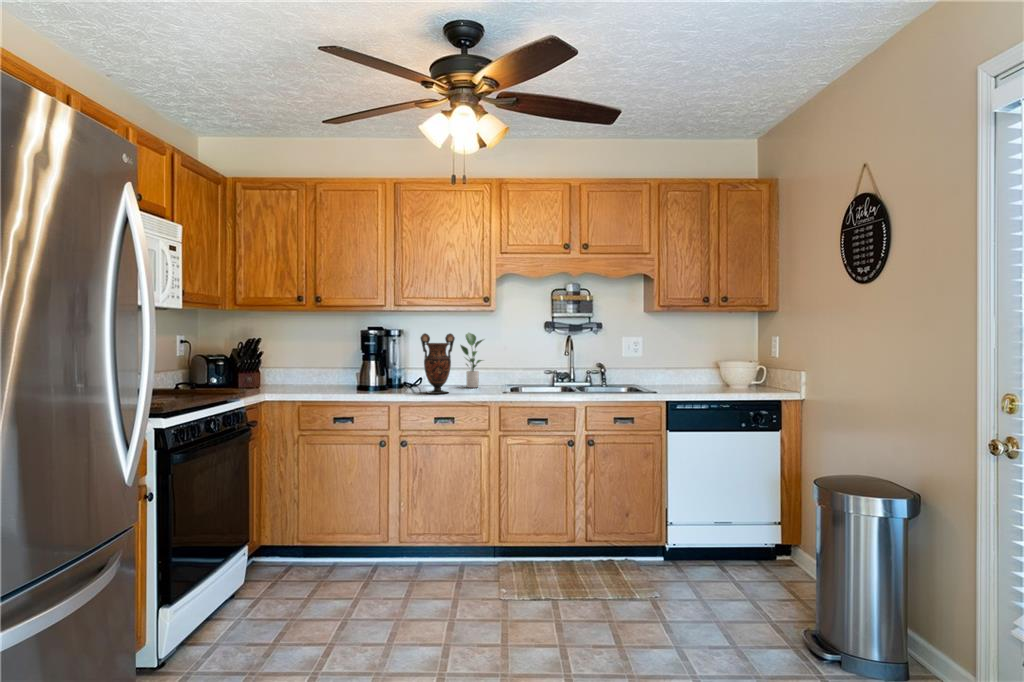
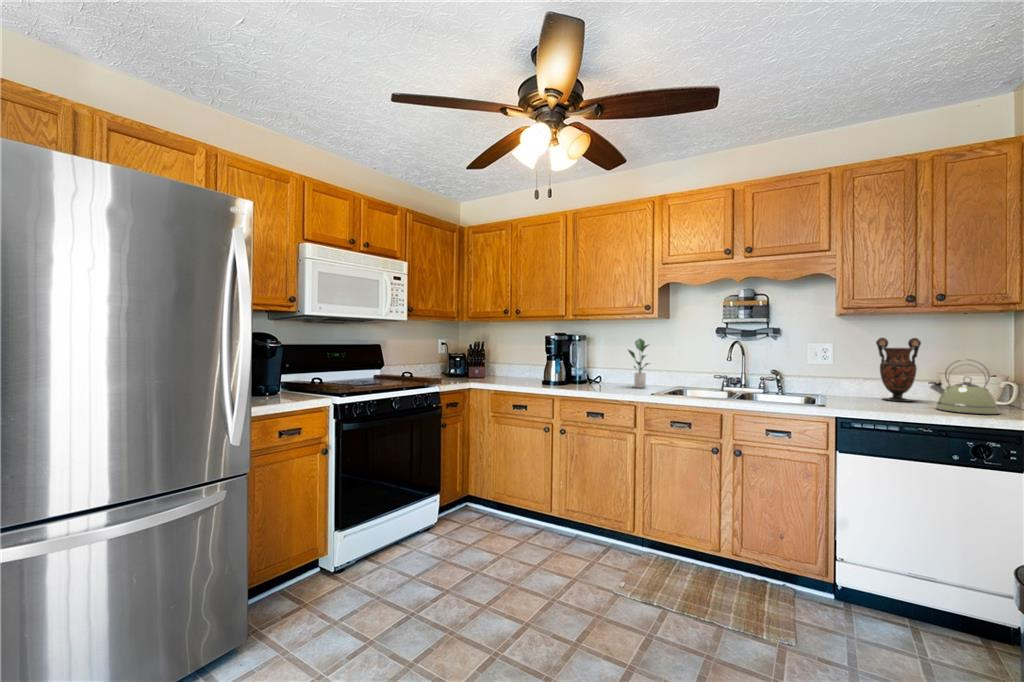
vase: present [421,333,455,394] -> present [876,338,921,402]
kettle: none [714,349,757,391] -> present [929,359,1000,414]

